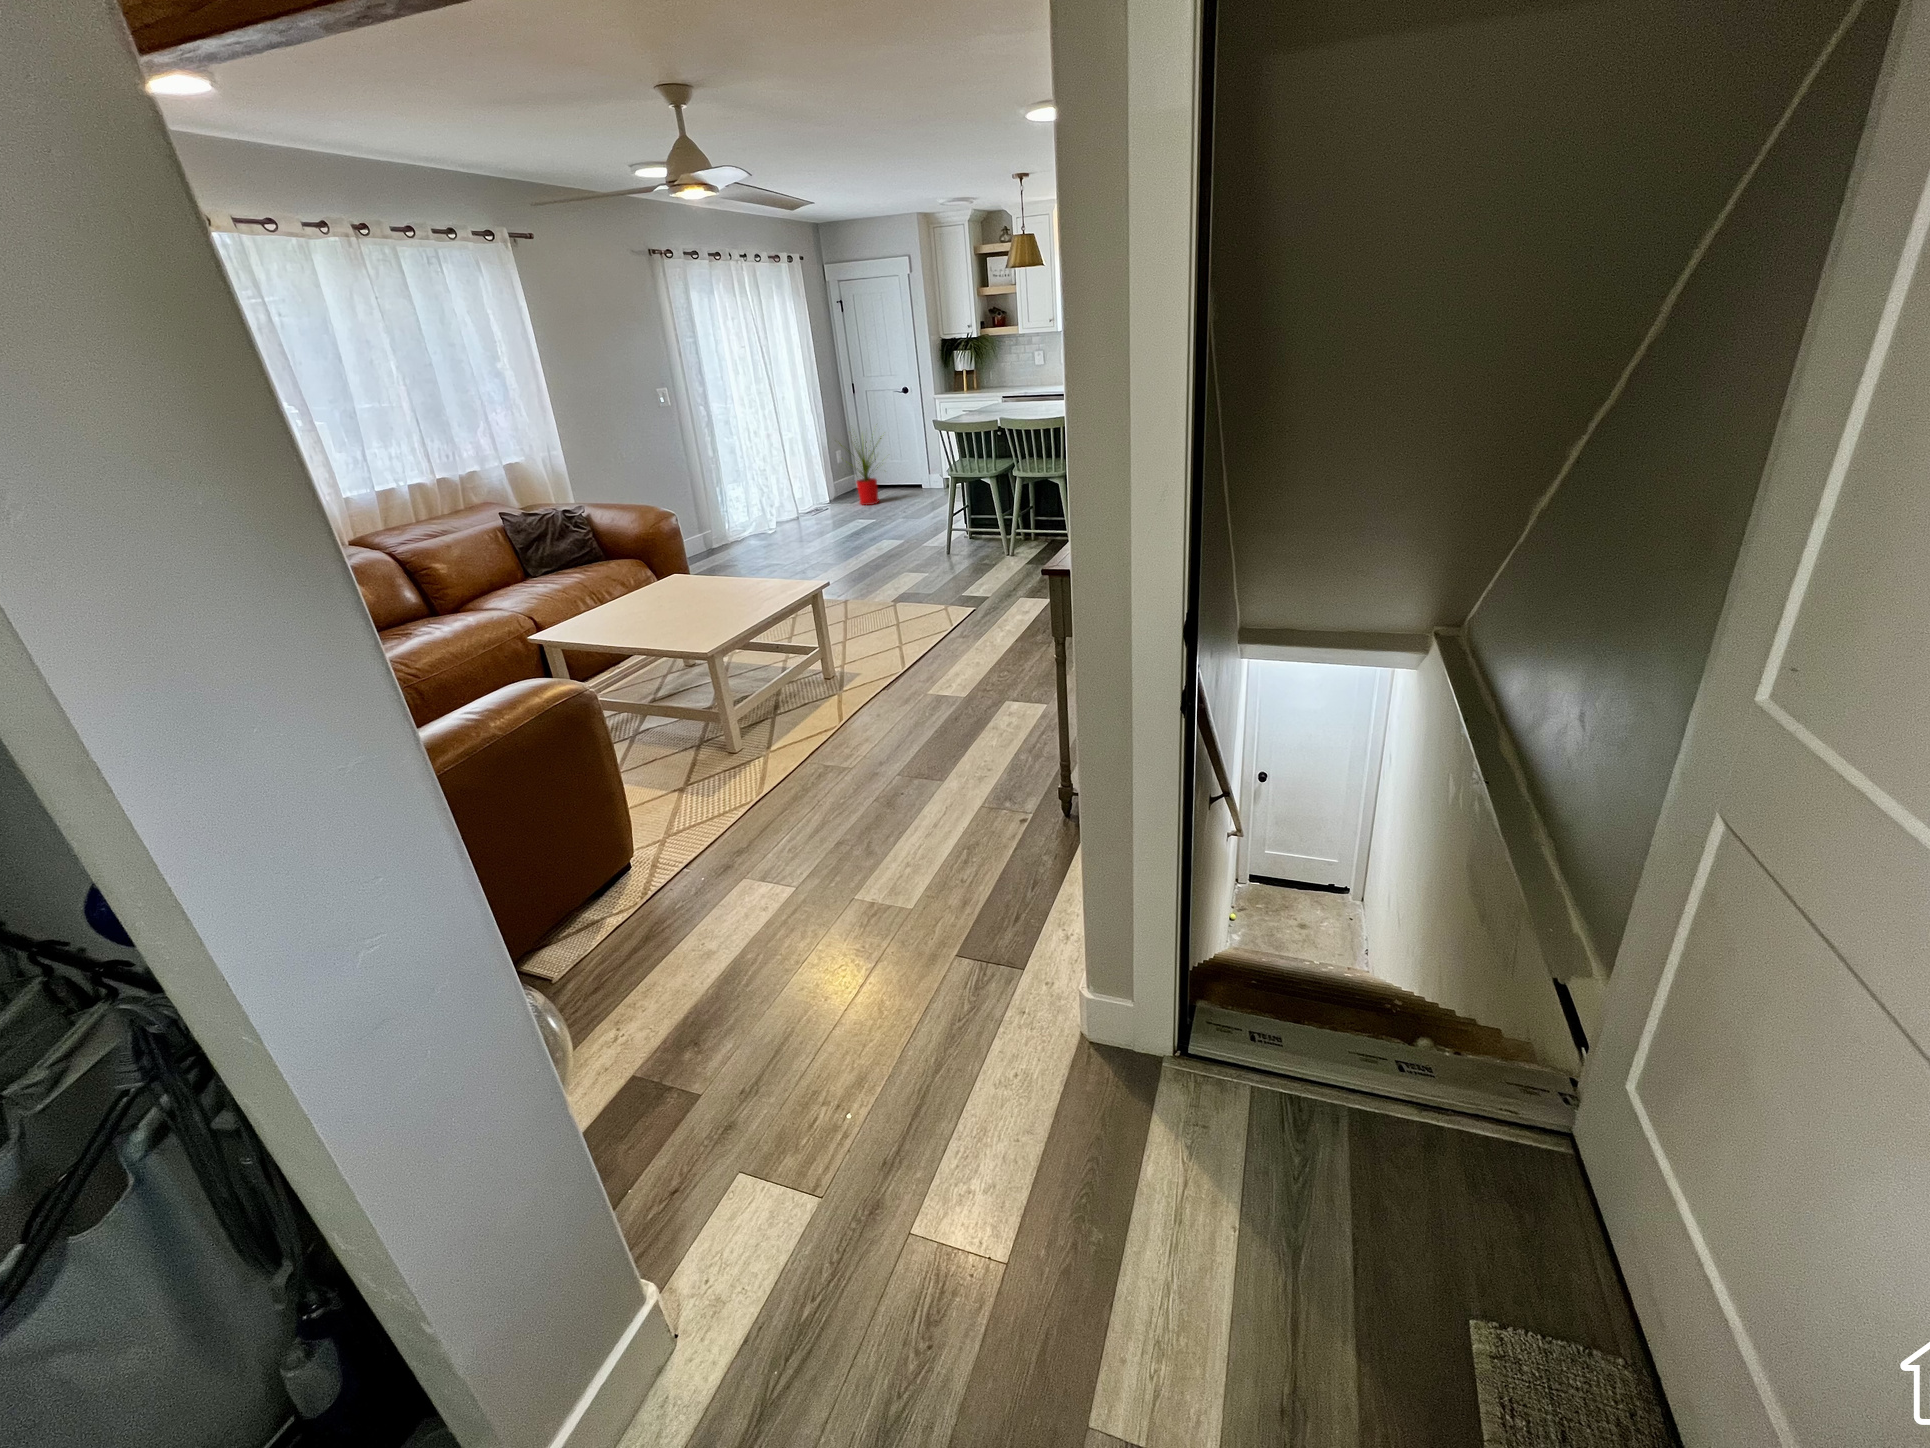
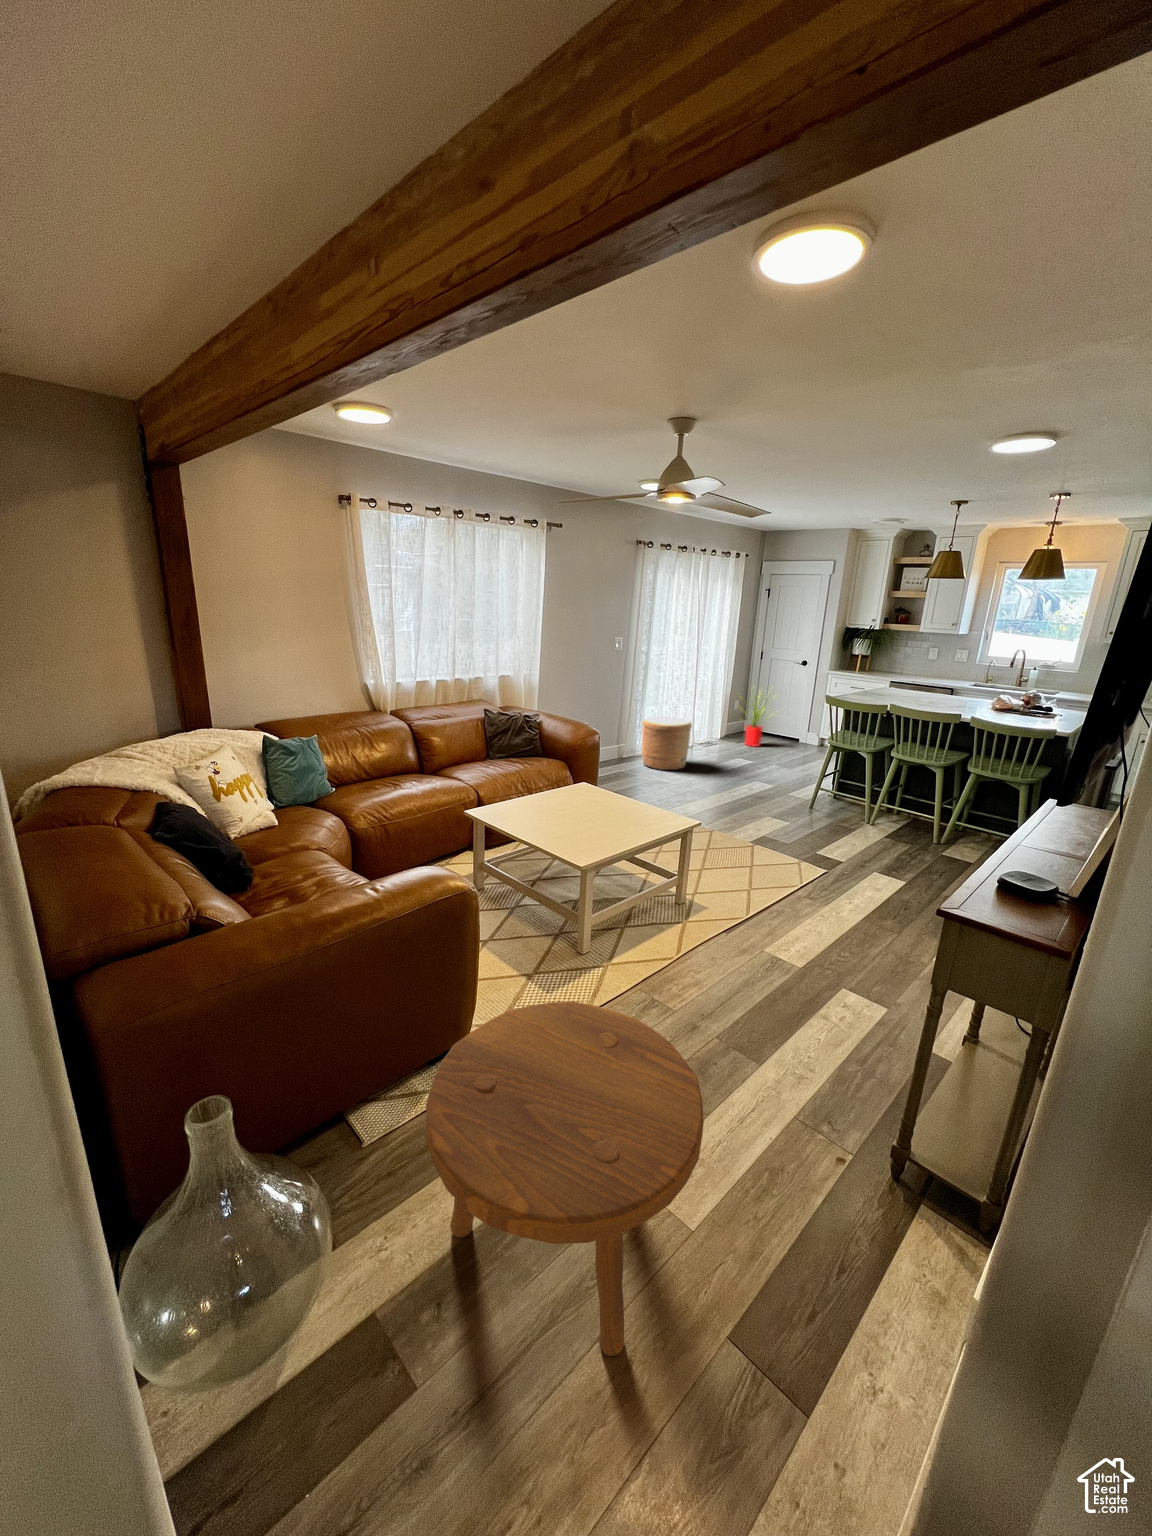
woven basket: none [723,483,794,554] -> present [642,716,692,770]
footstool: none [625,745,895,997] -> present [426,1001,704,1356]

